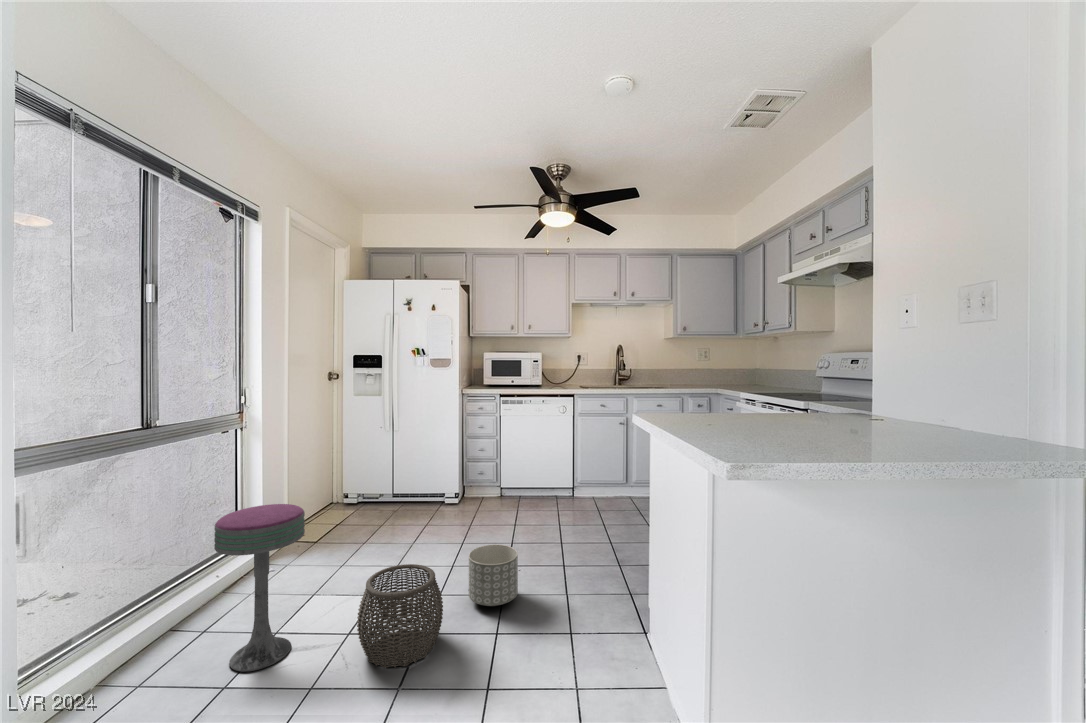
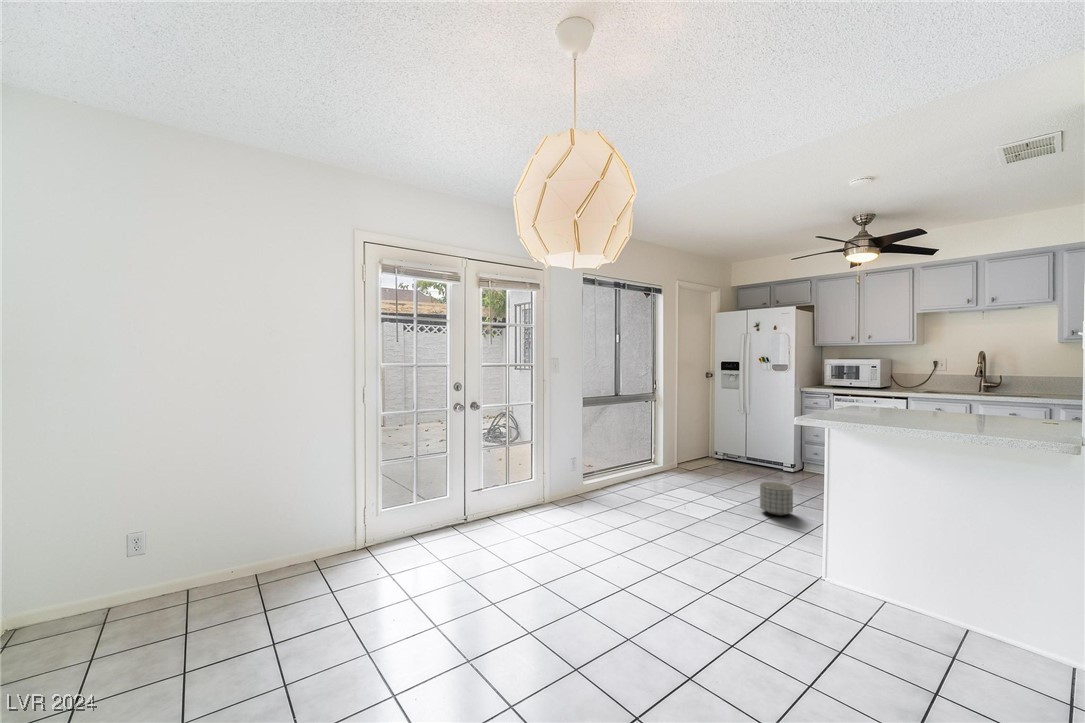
bar stool: present [214,504,305,672] -> none [638,434,673,501]
woven basket: present [357,564,443,668] -> none [692,474,736,517]

